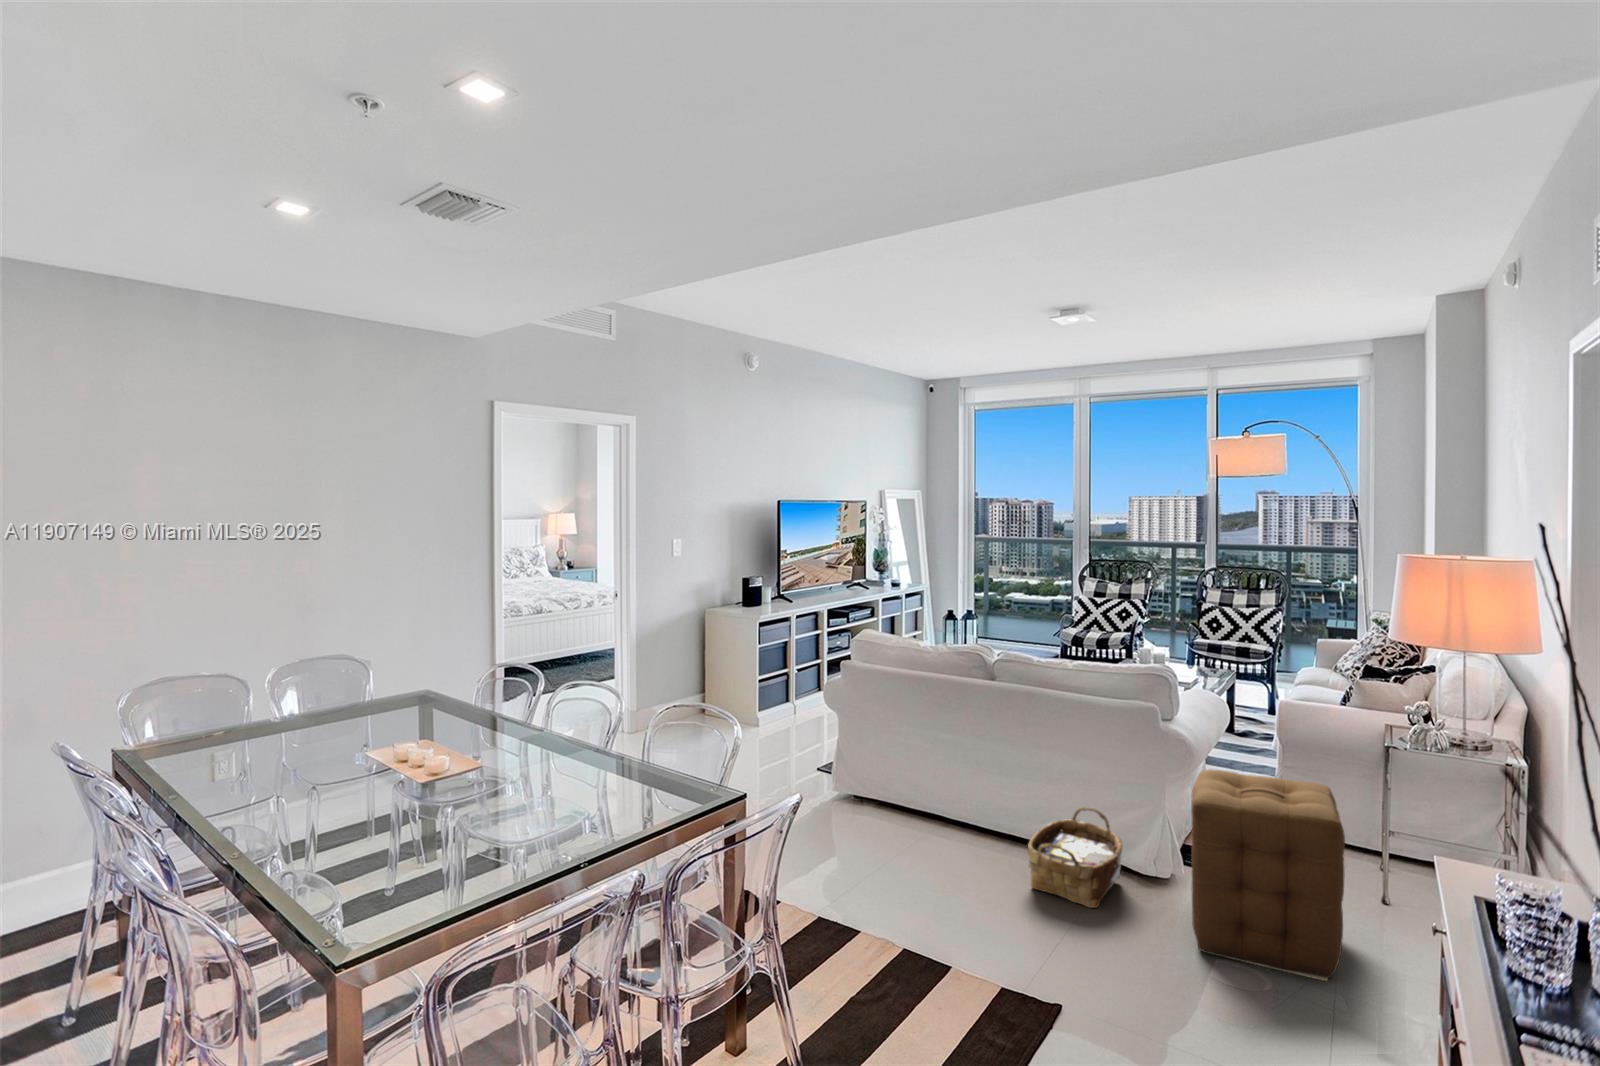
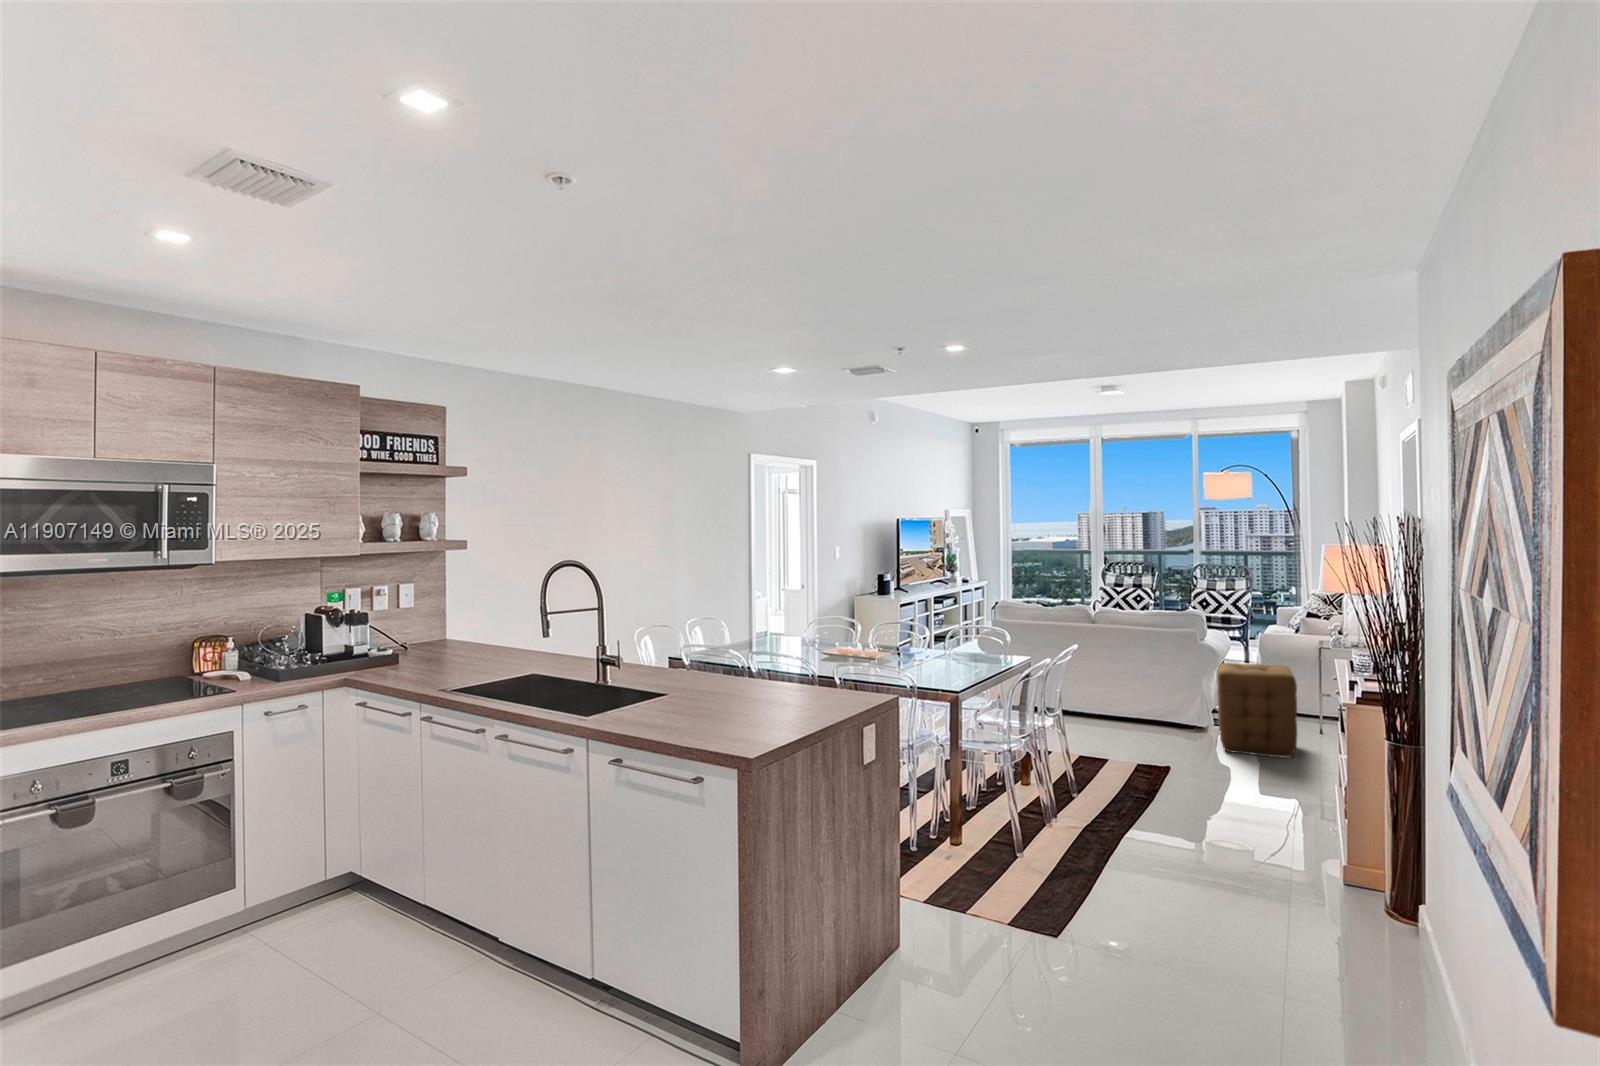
woven basket: present [1028,807,1122,908] -> none [1125,692,1177,740]

